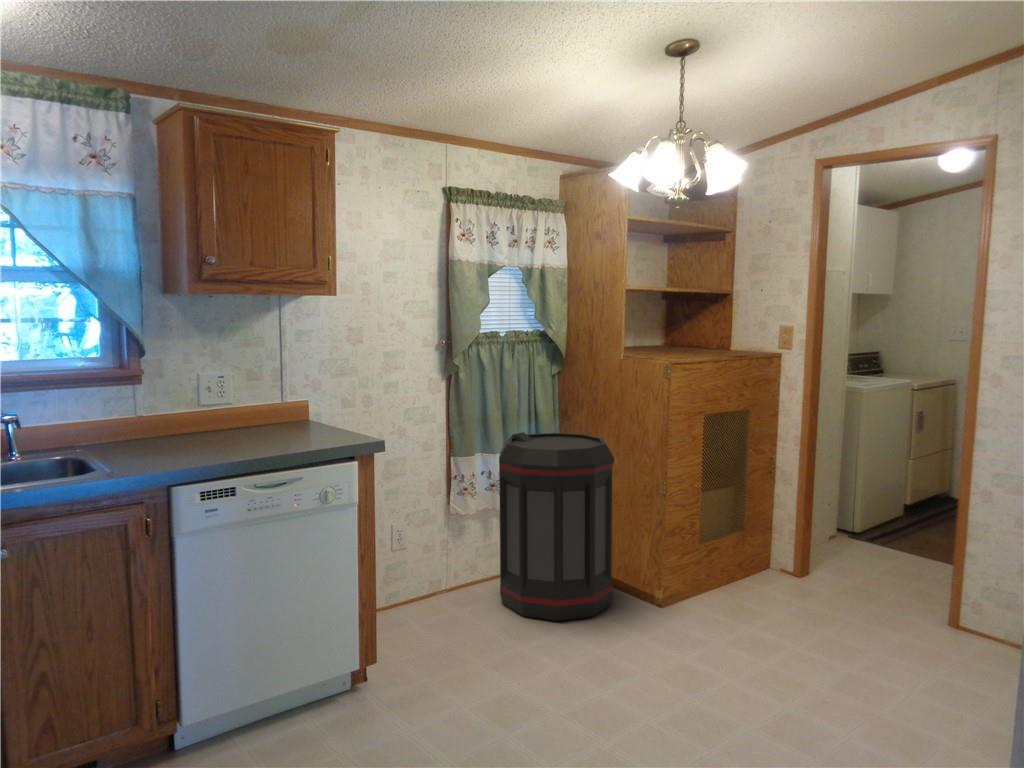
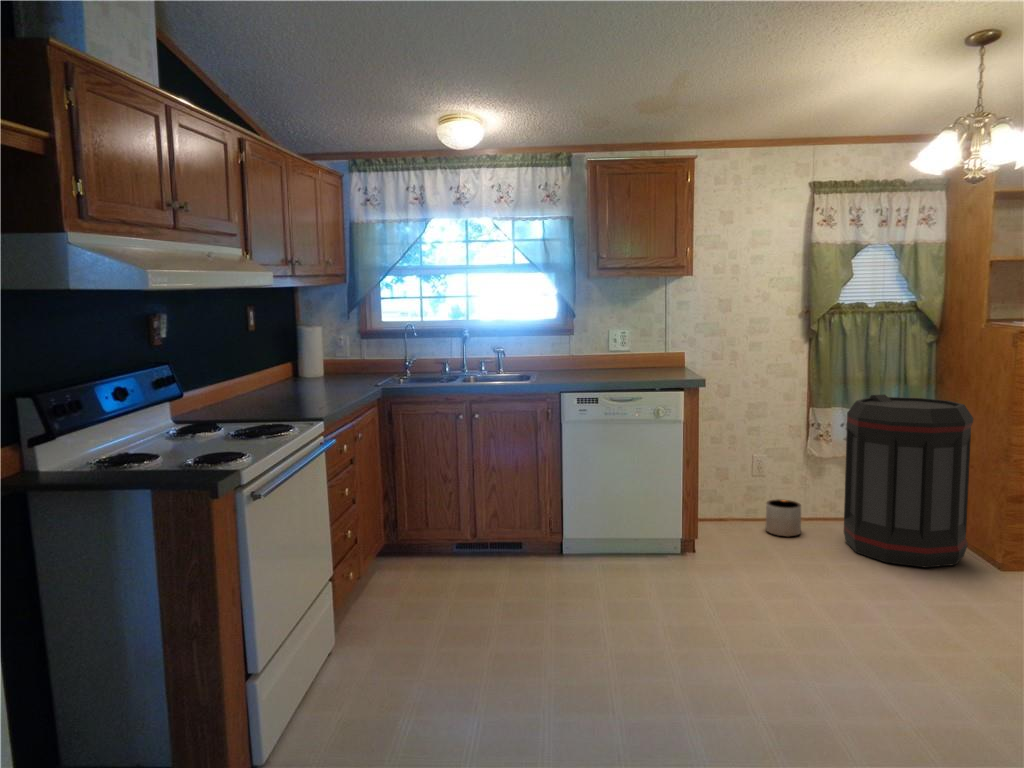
planter: none [415,568,455,616] -> present [766,499,801,537]

